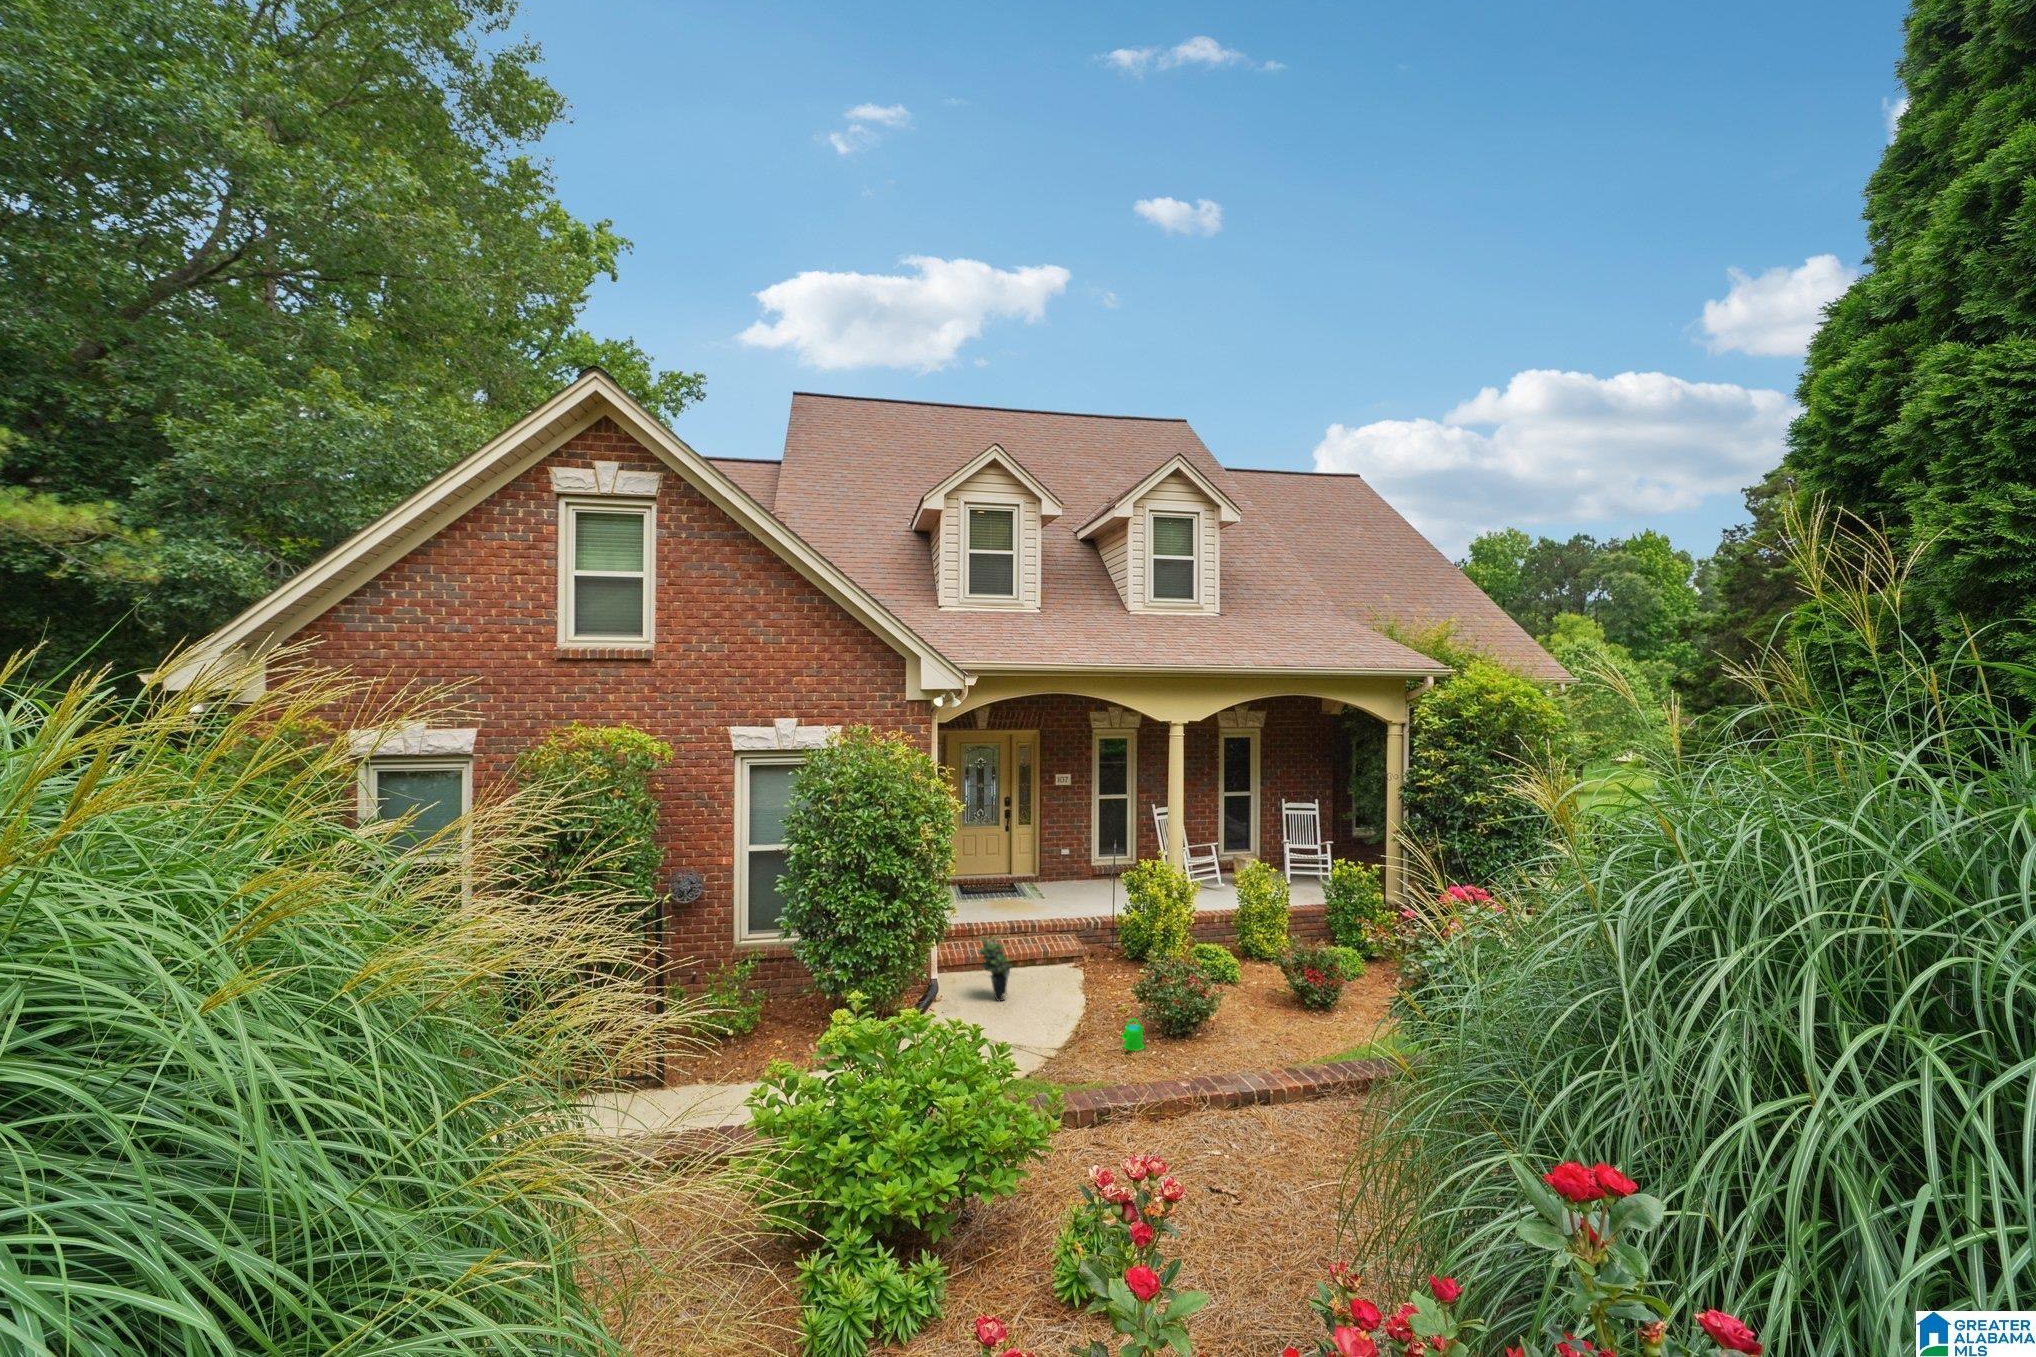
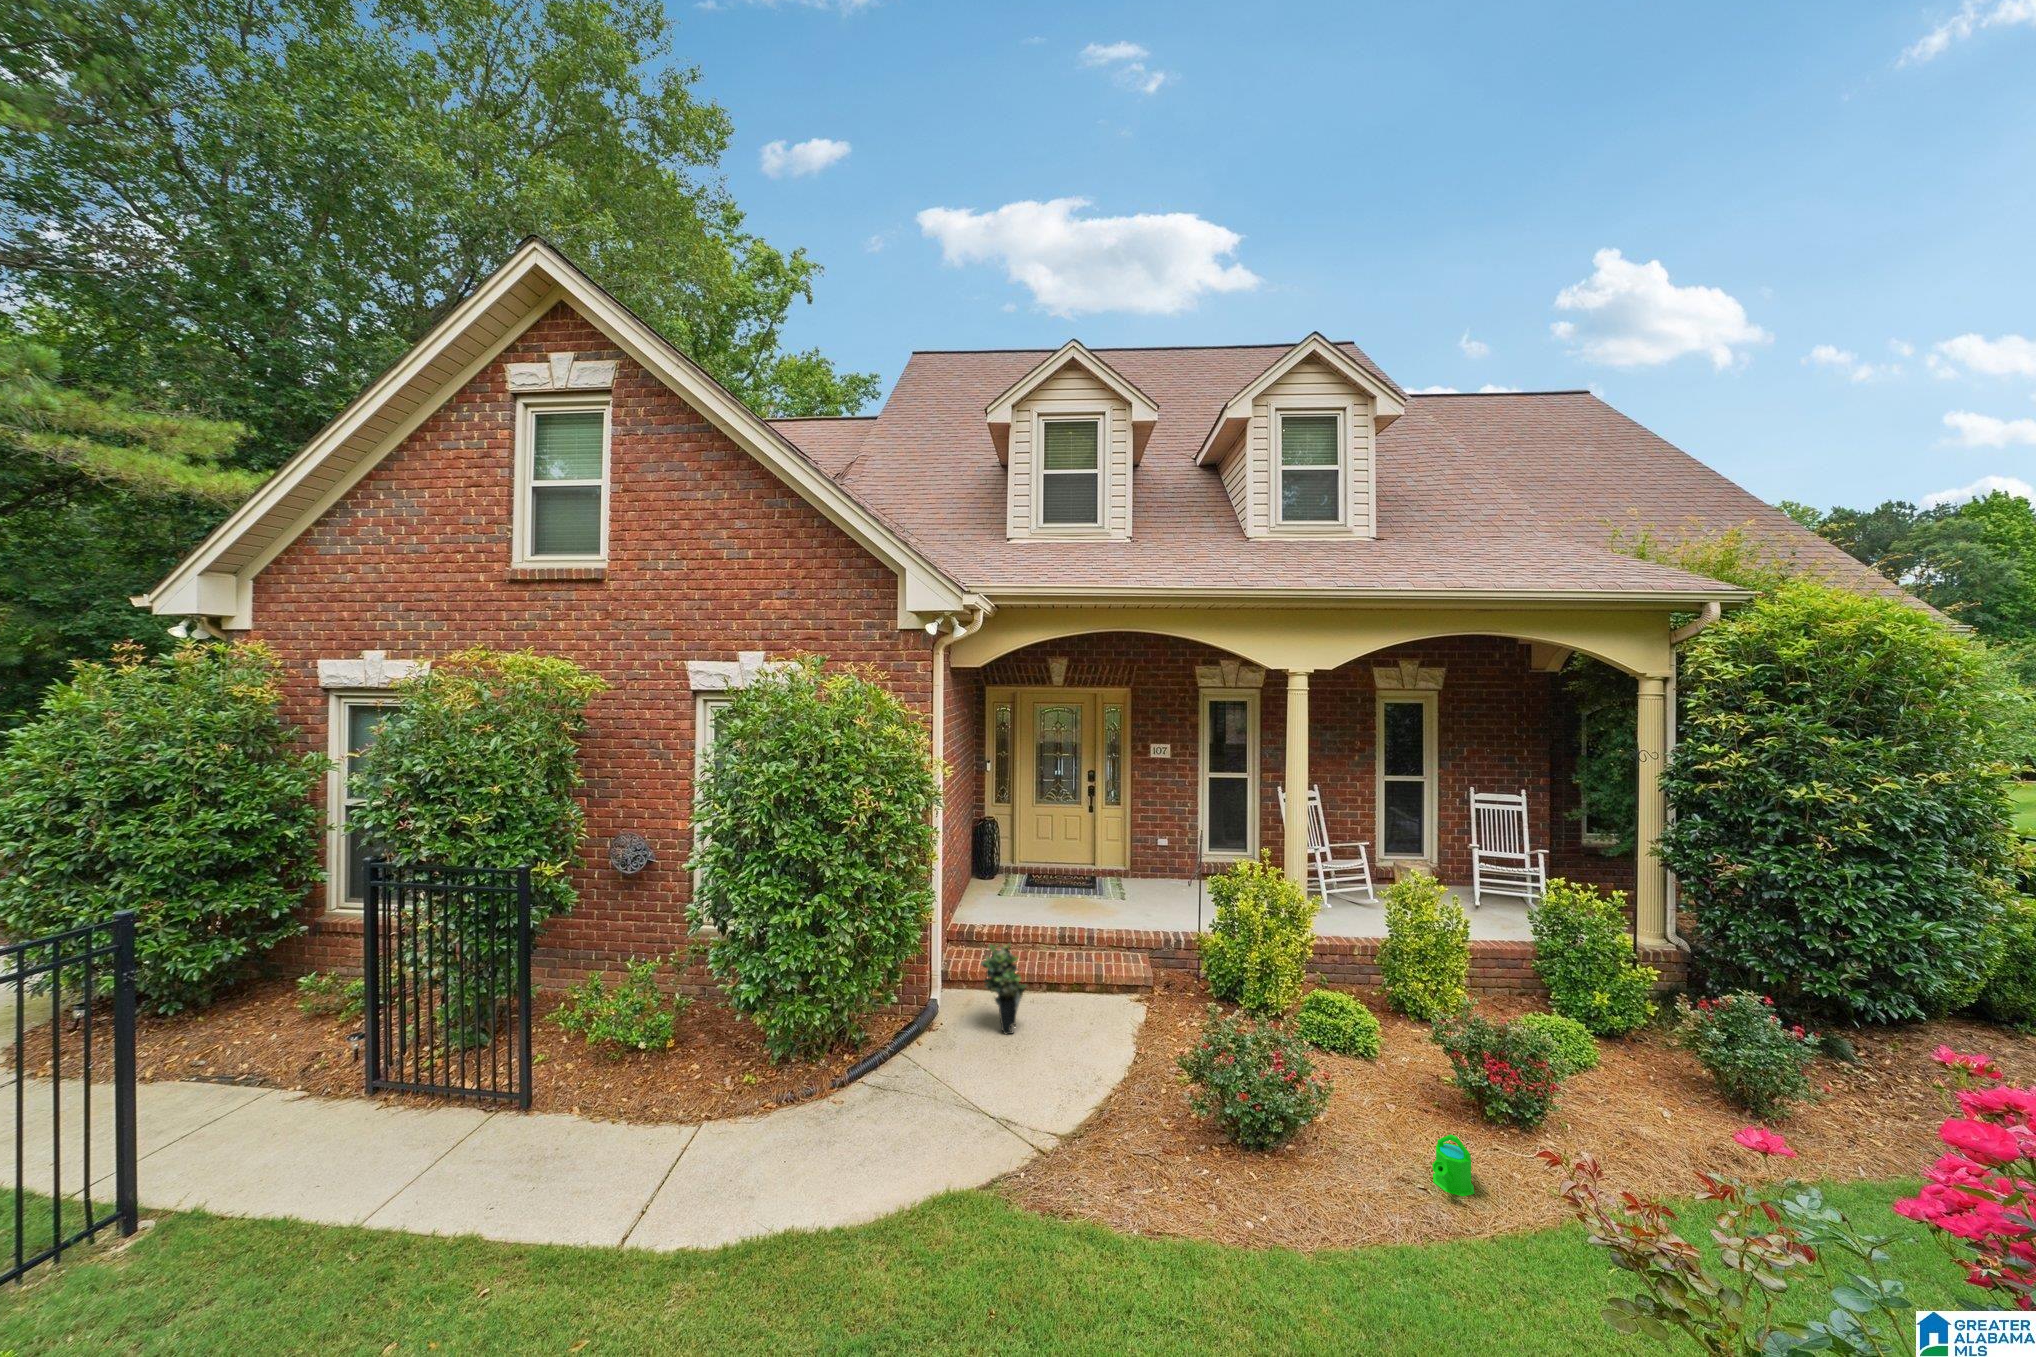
watering can: present [1122,1018,1144,1051] -> present [1432,1134,1474,1196]

